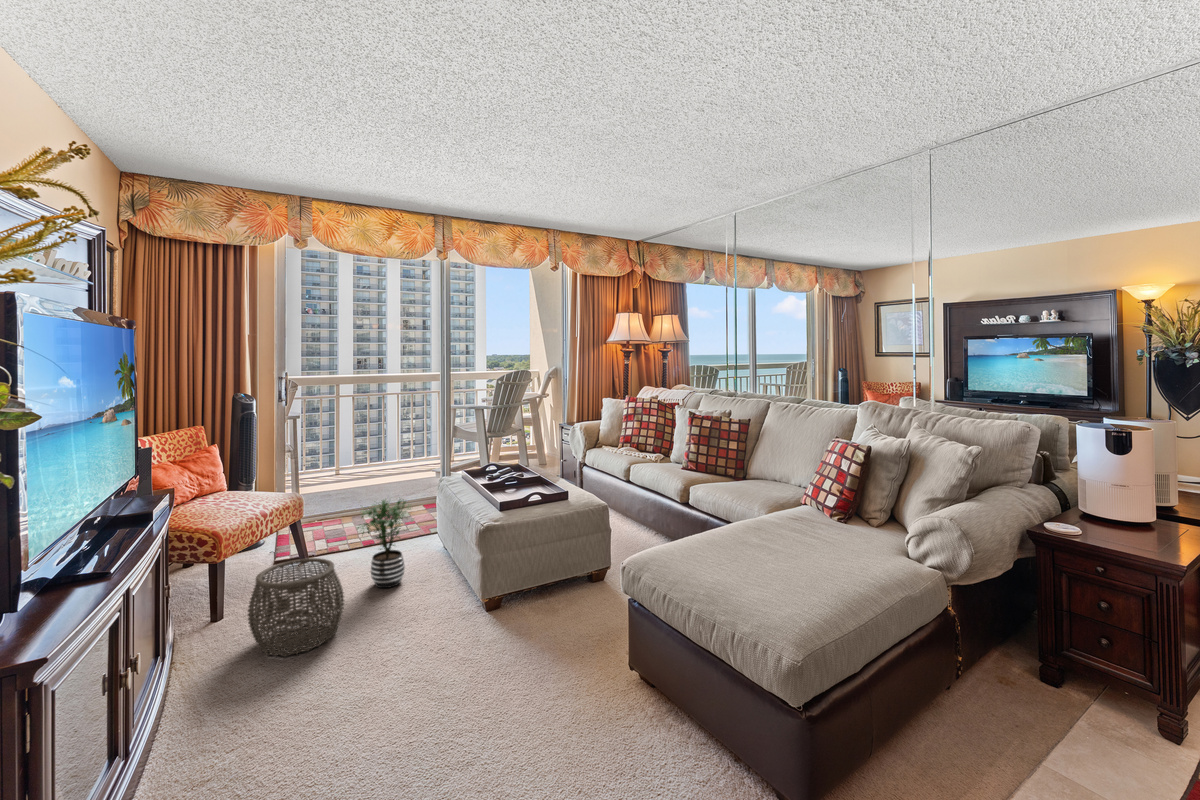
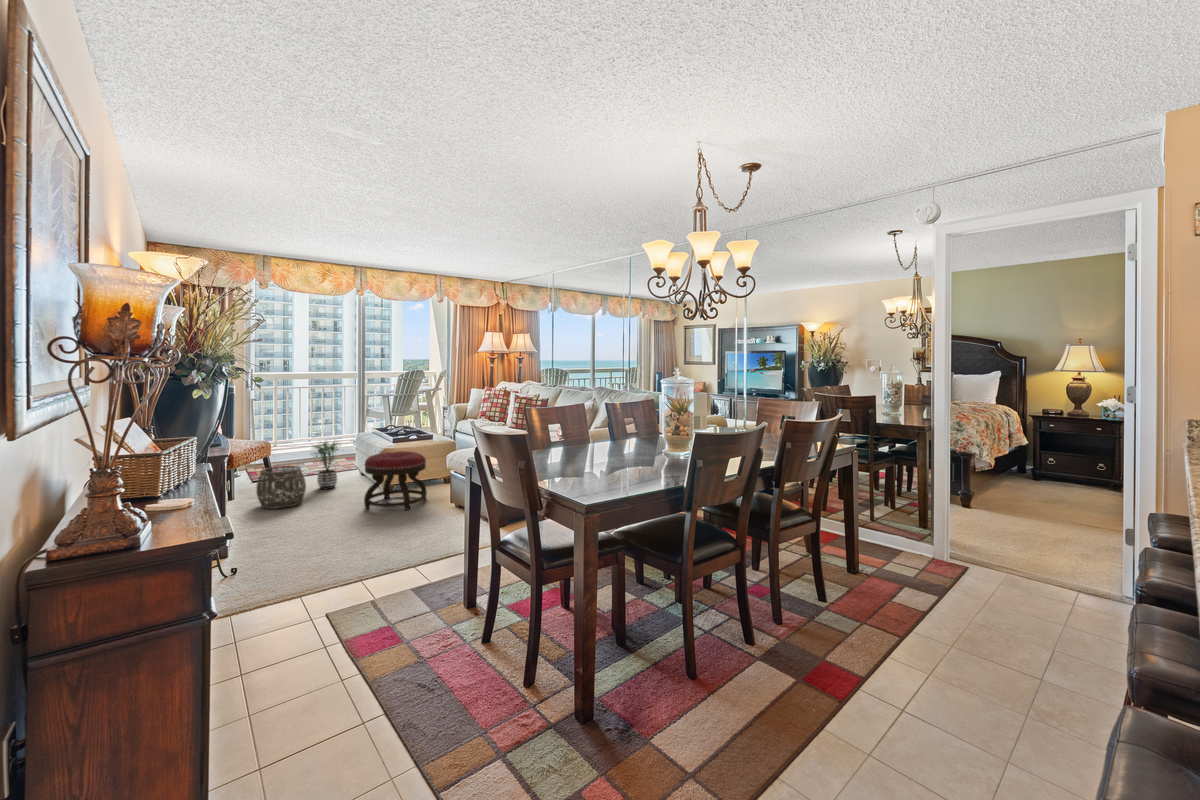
ottoman: none [451,534,571,678] -> present [364,451,427,510]

